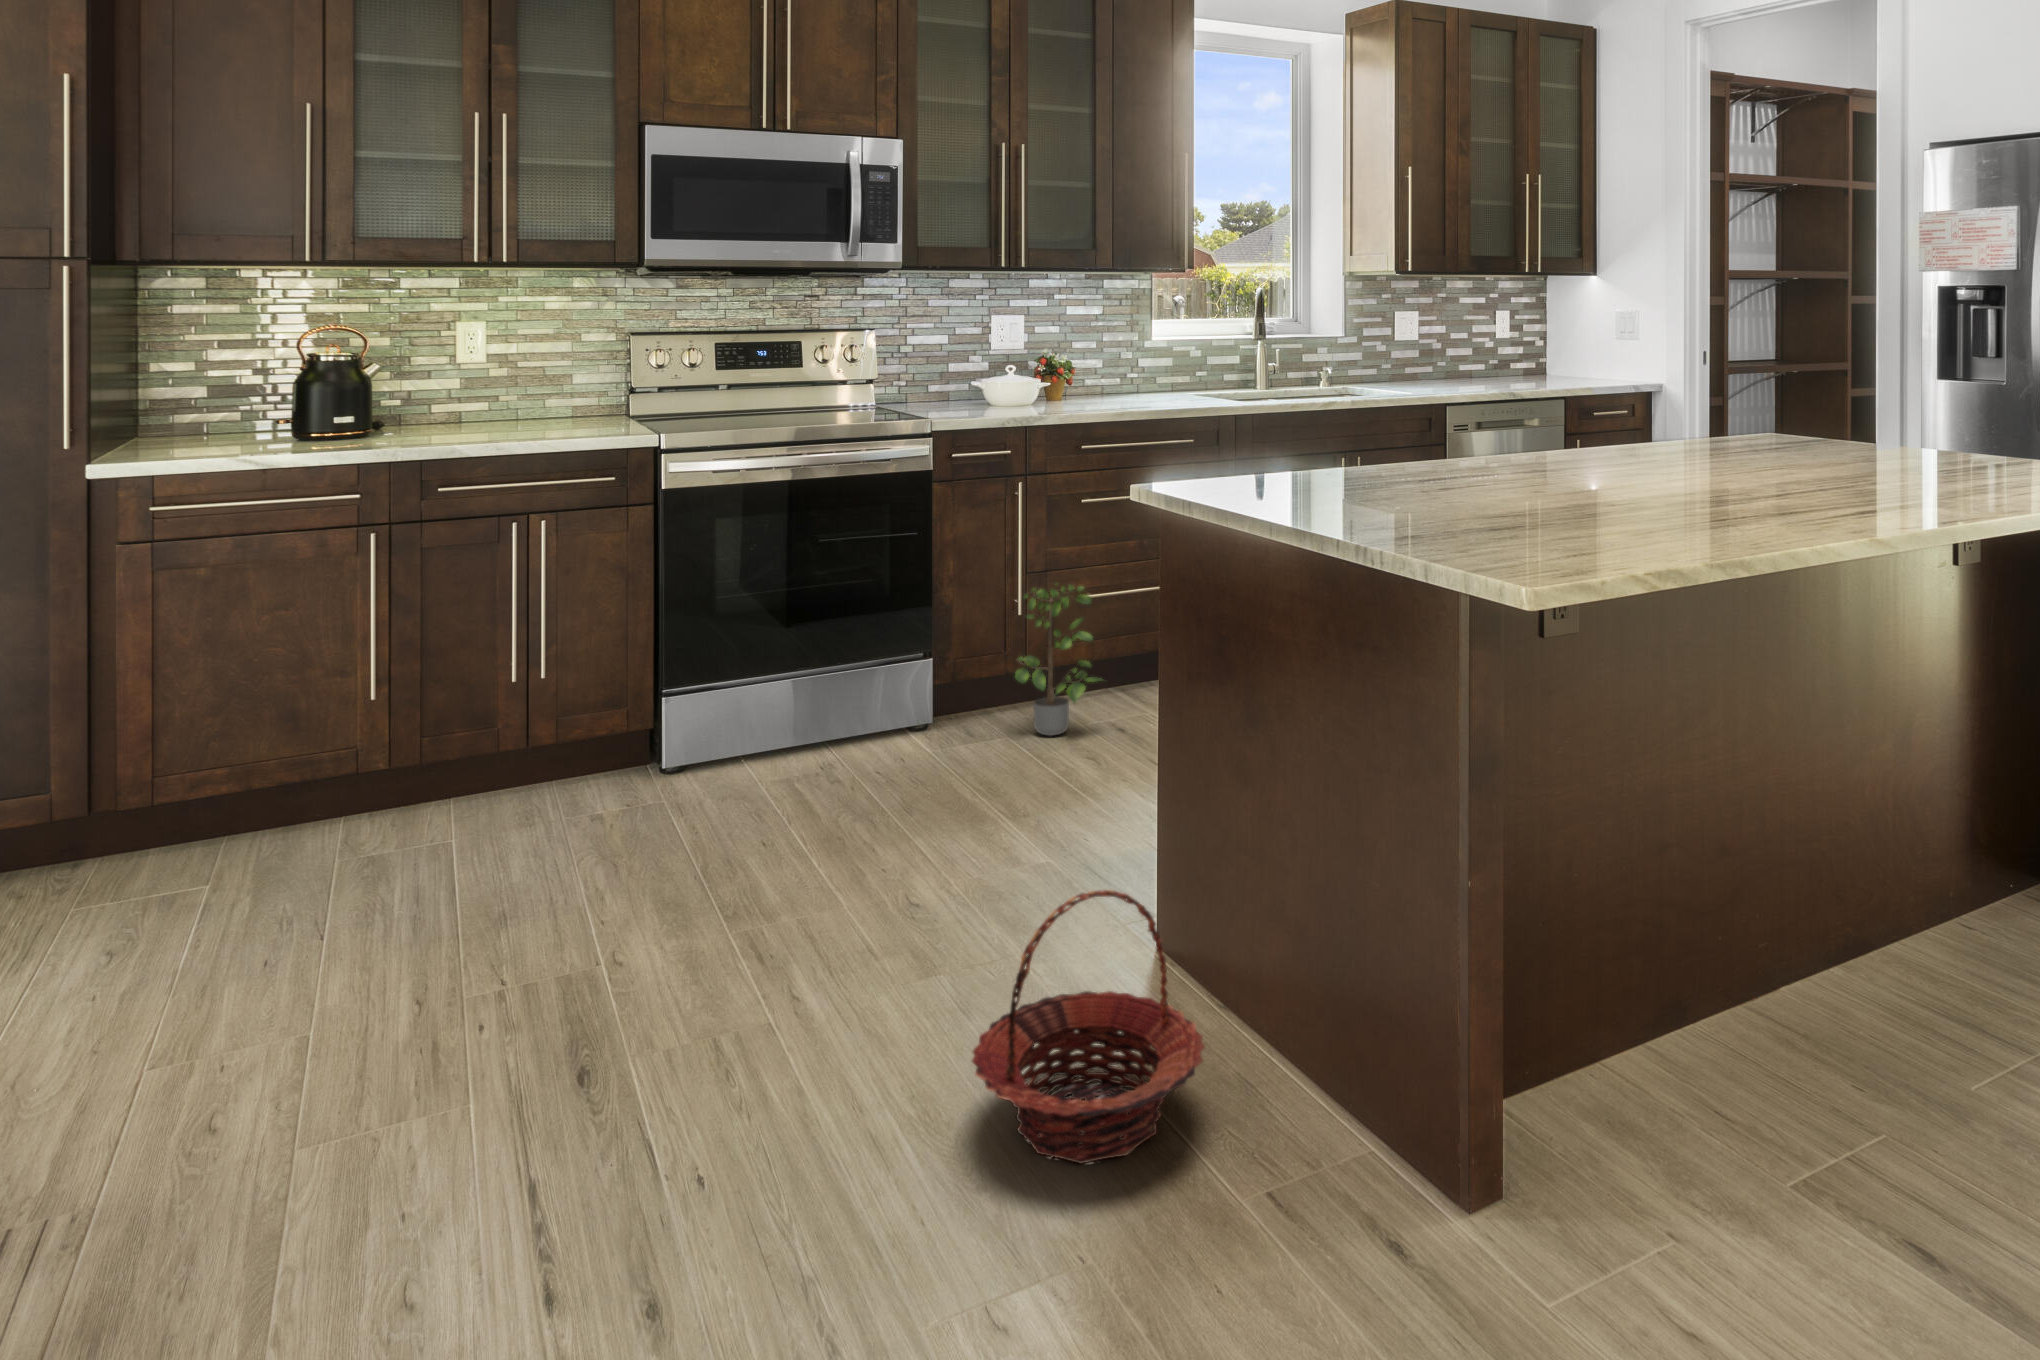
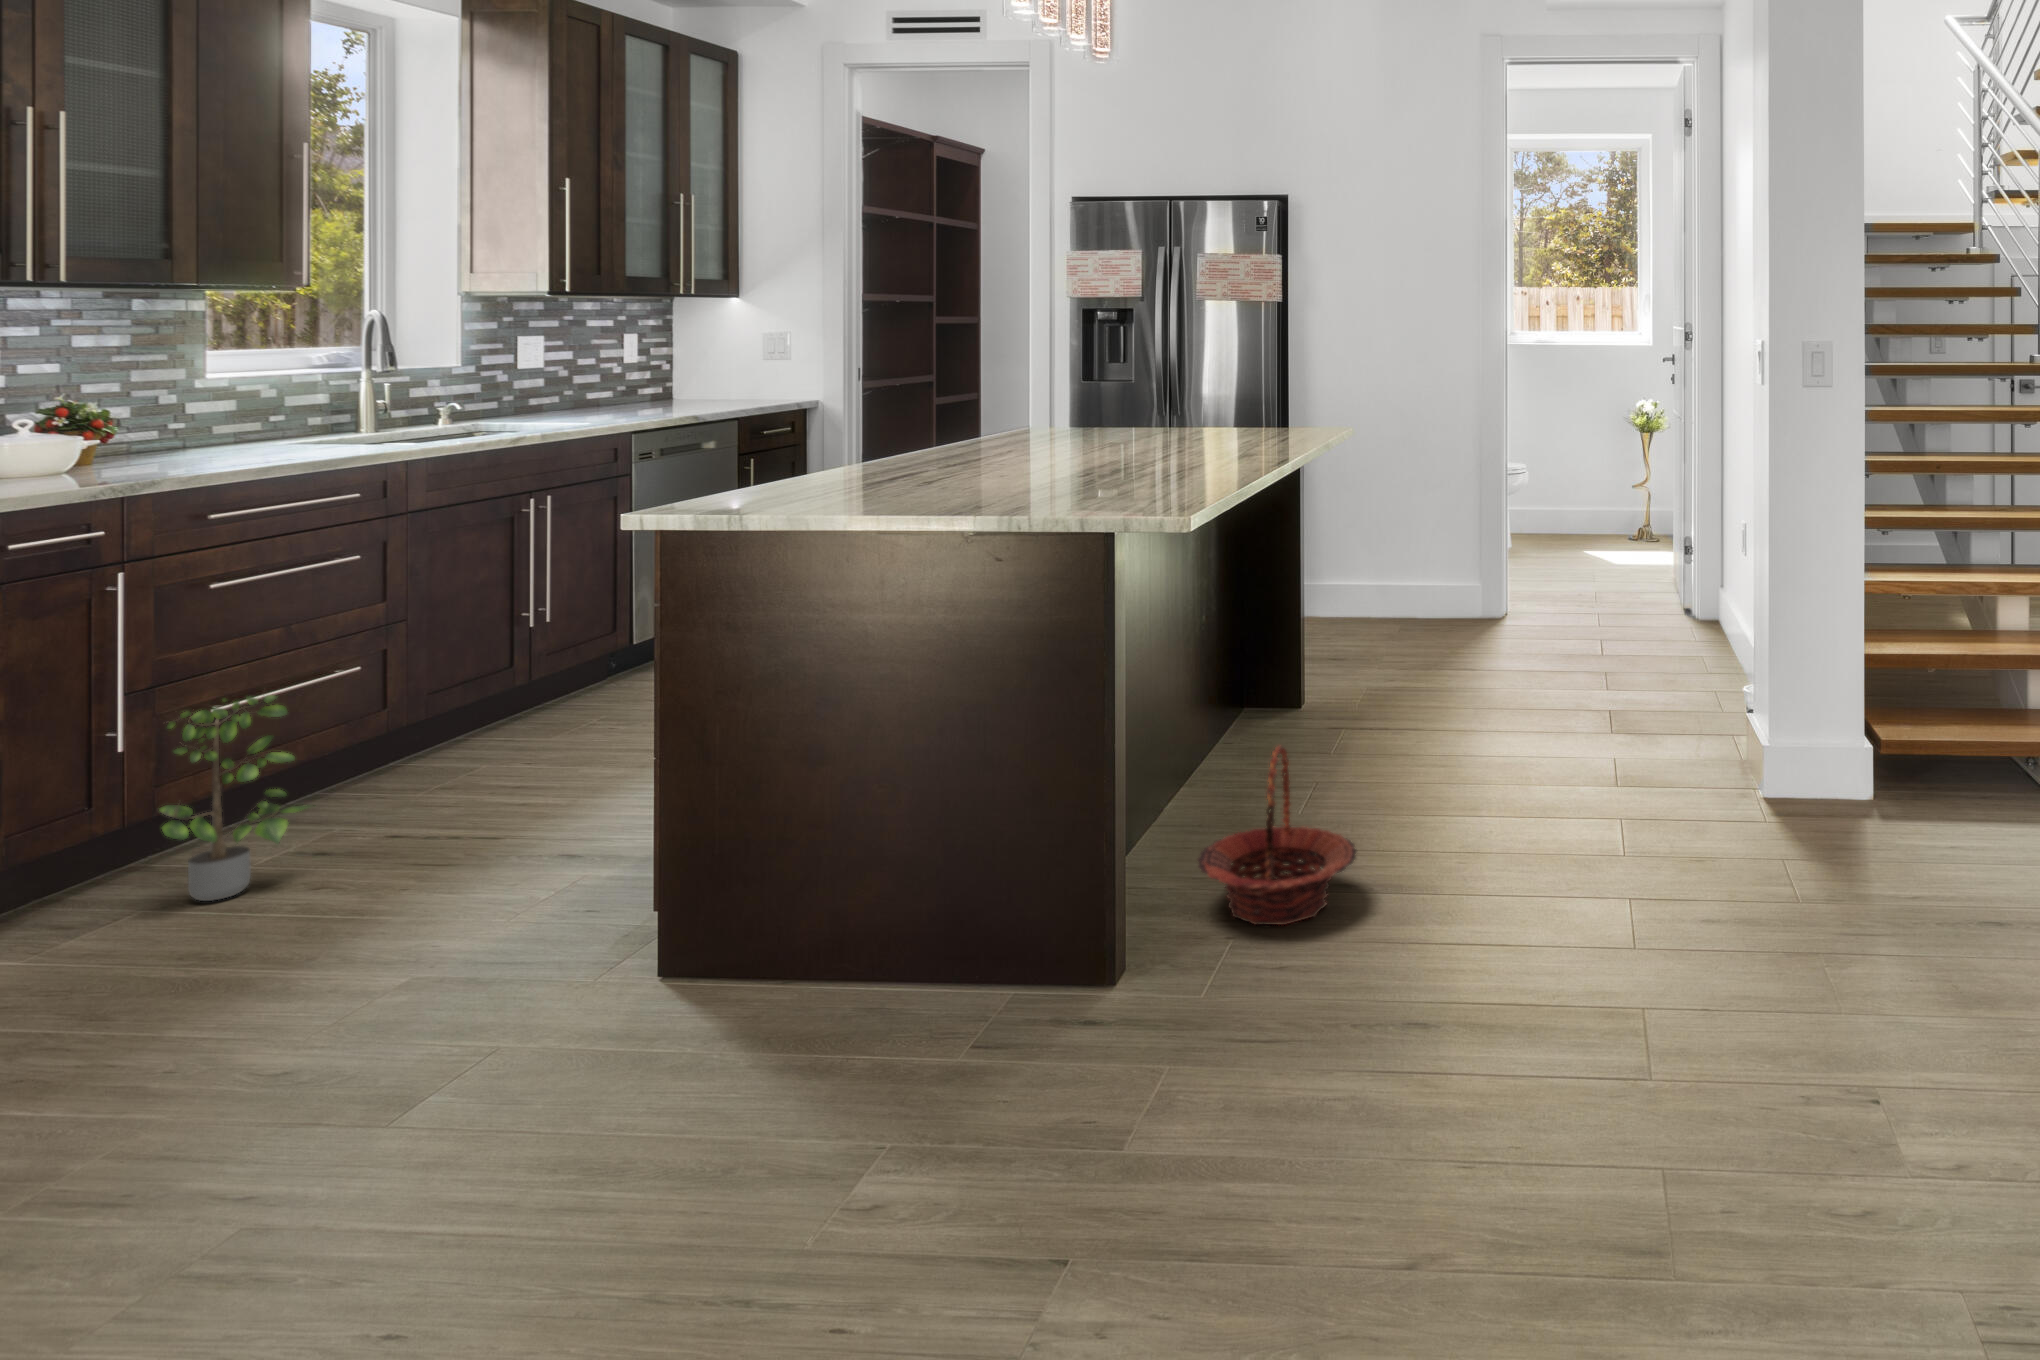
basket: present [972,890,1205,1163] -> present [1198,746,1357,925]

